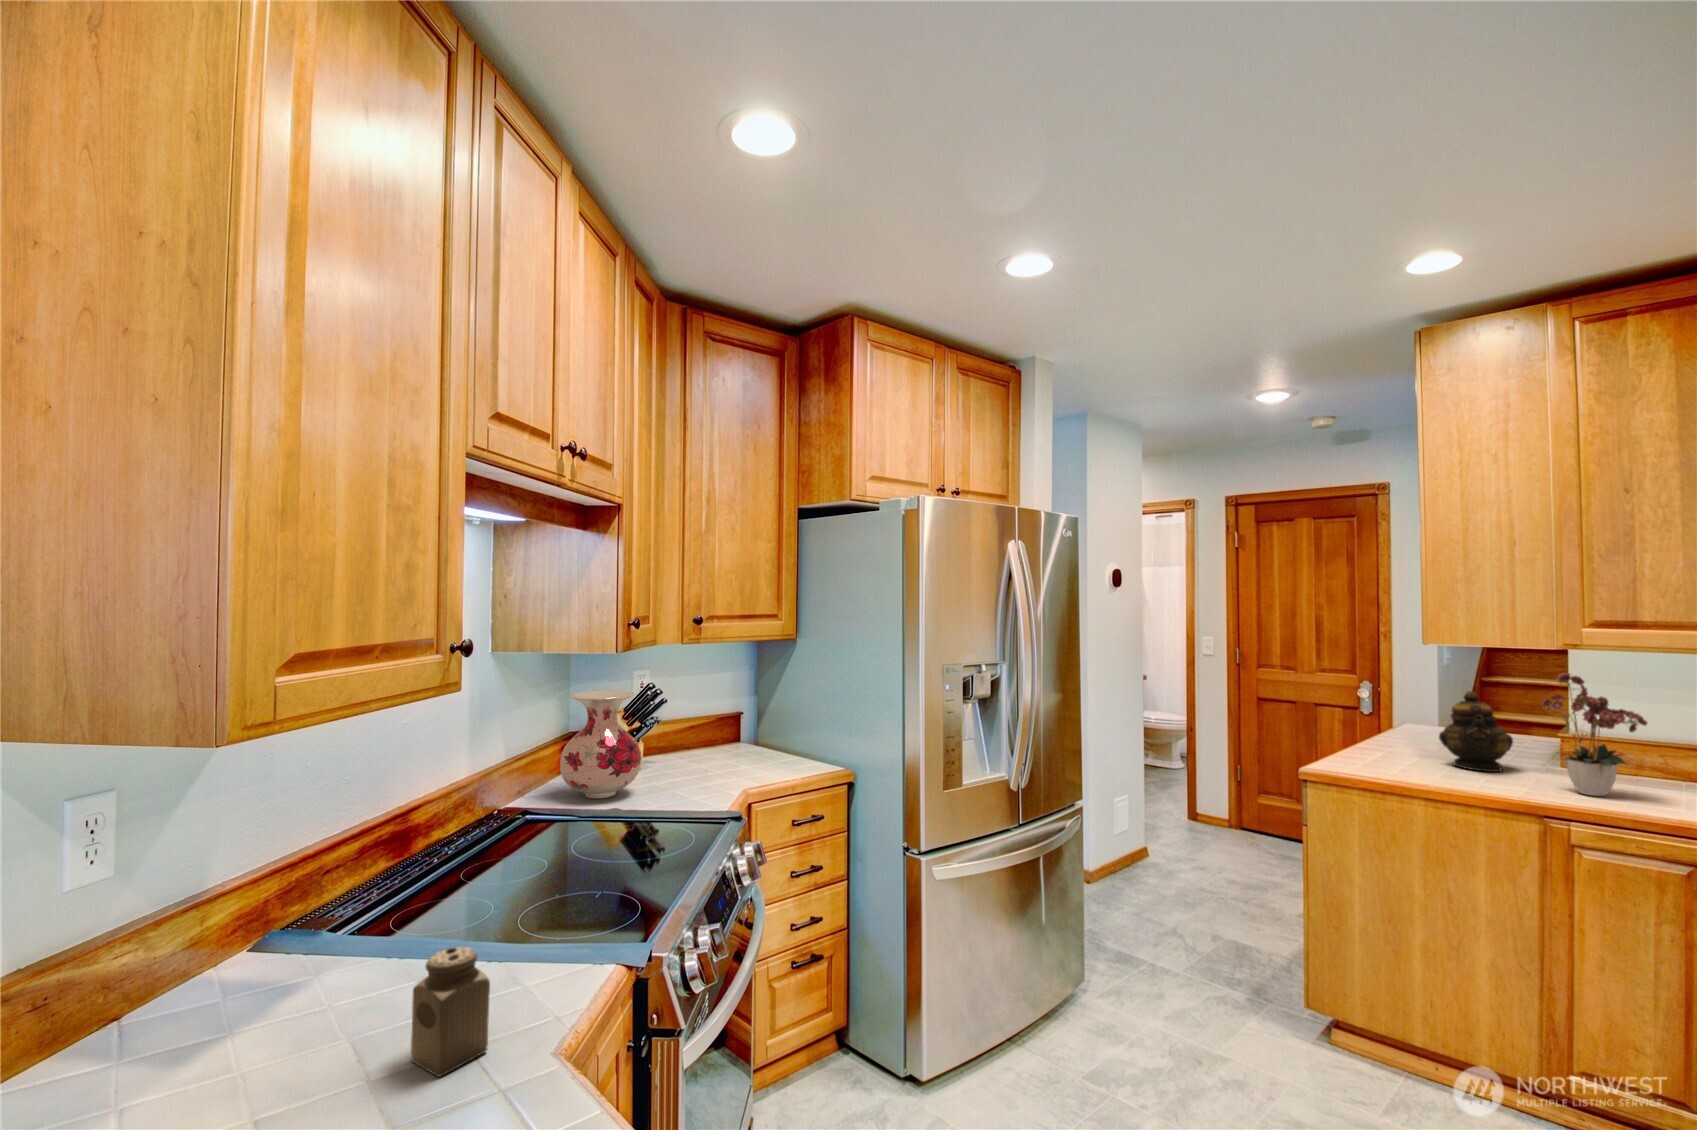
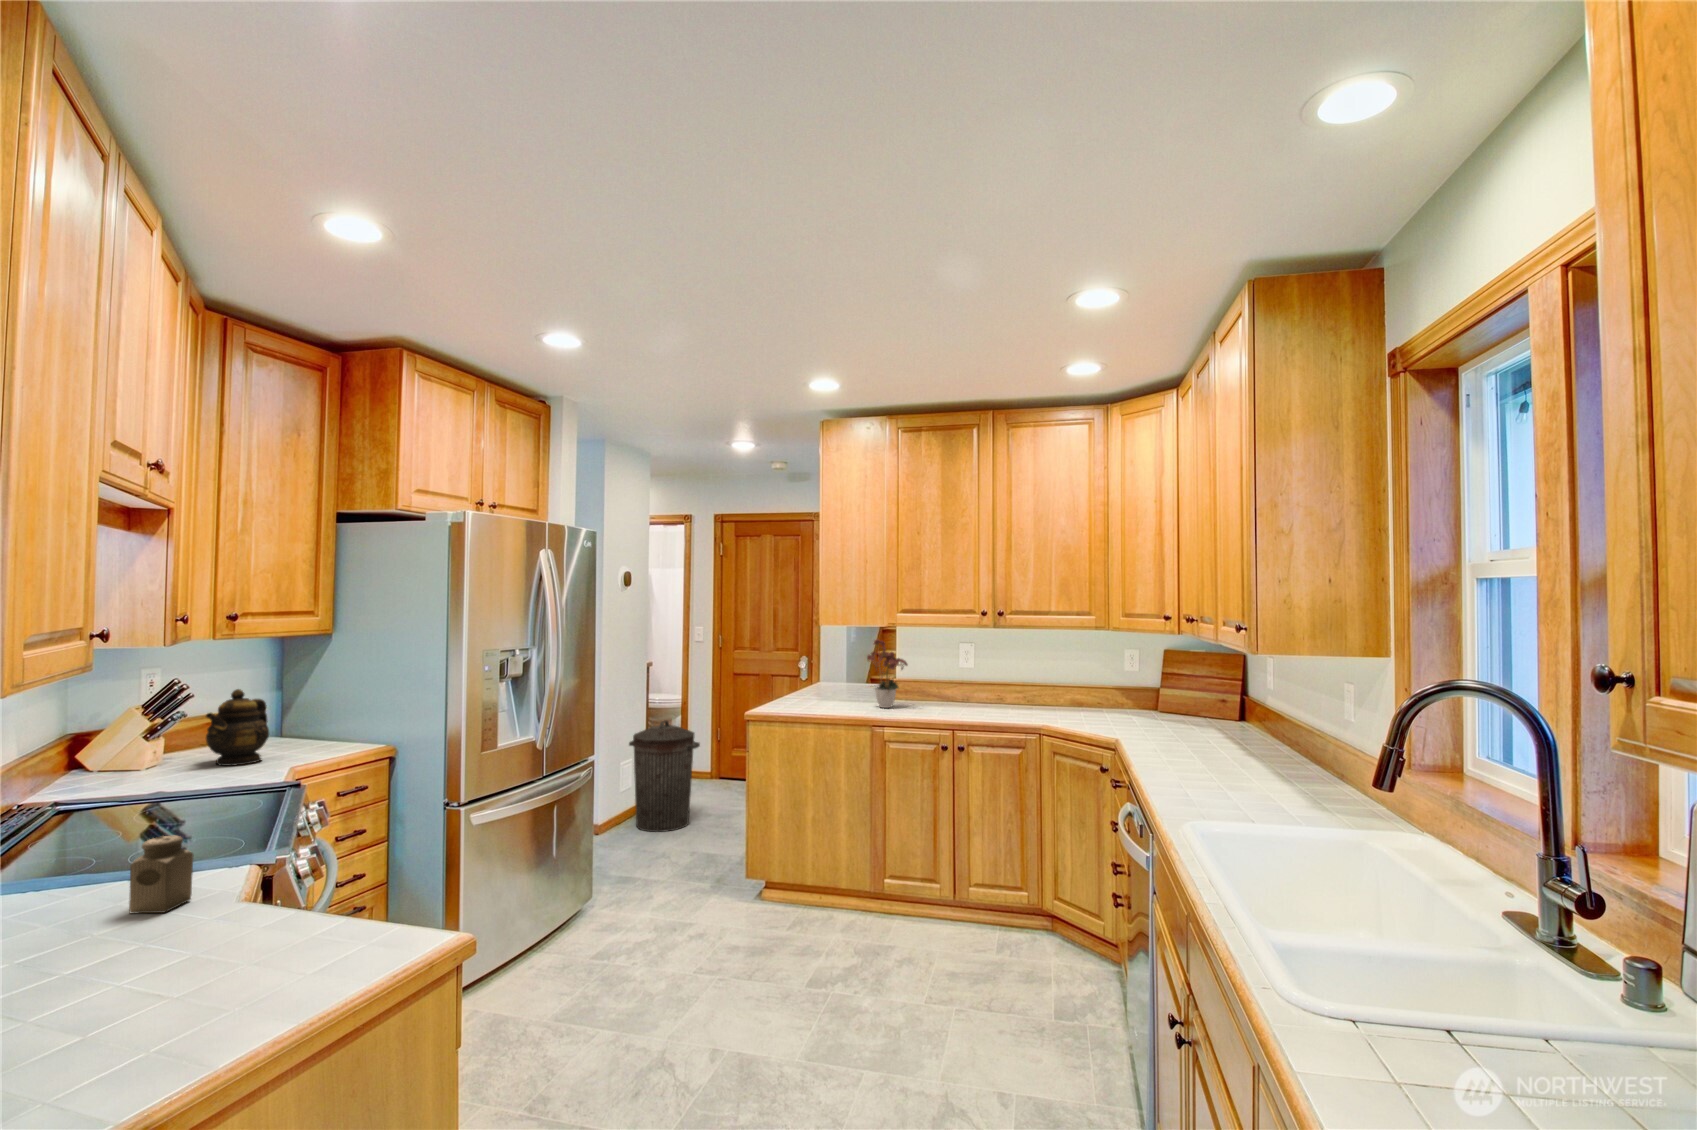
vase: present [560,690,642,799] -> none [73,687,175,791]
teapot: present [1439,691,1513,772] -> present [206,689,269,766]
trash can: none [1124,754,1219,899] -> present [629,720,700,832]

